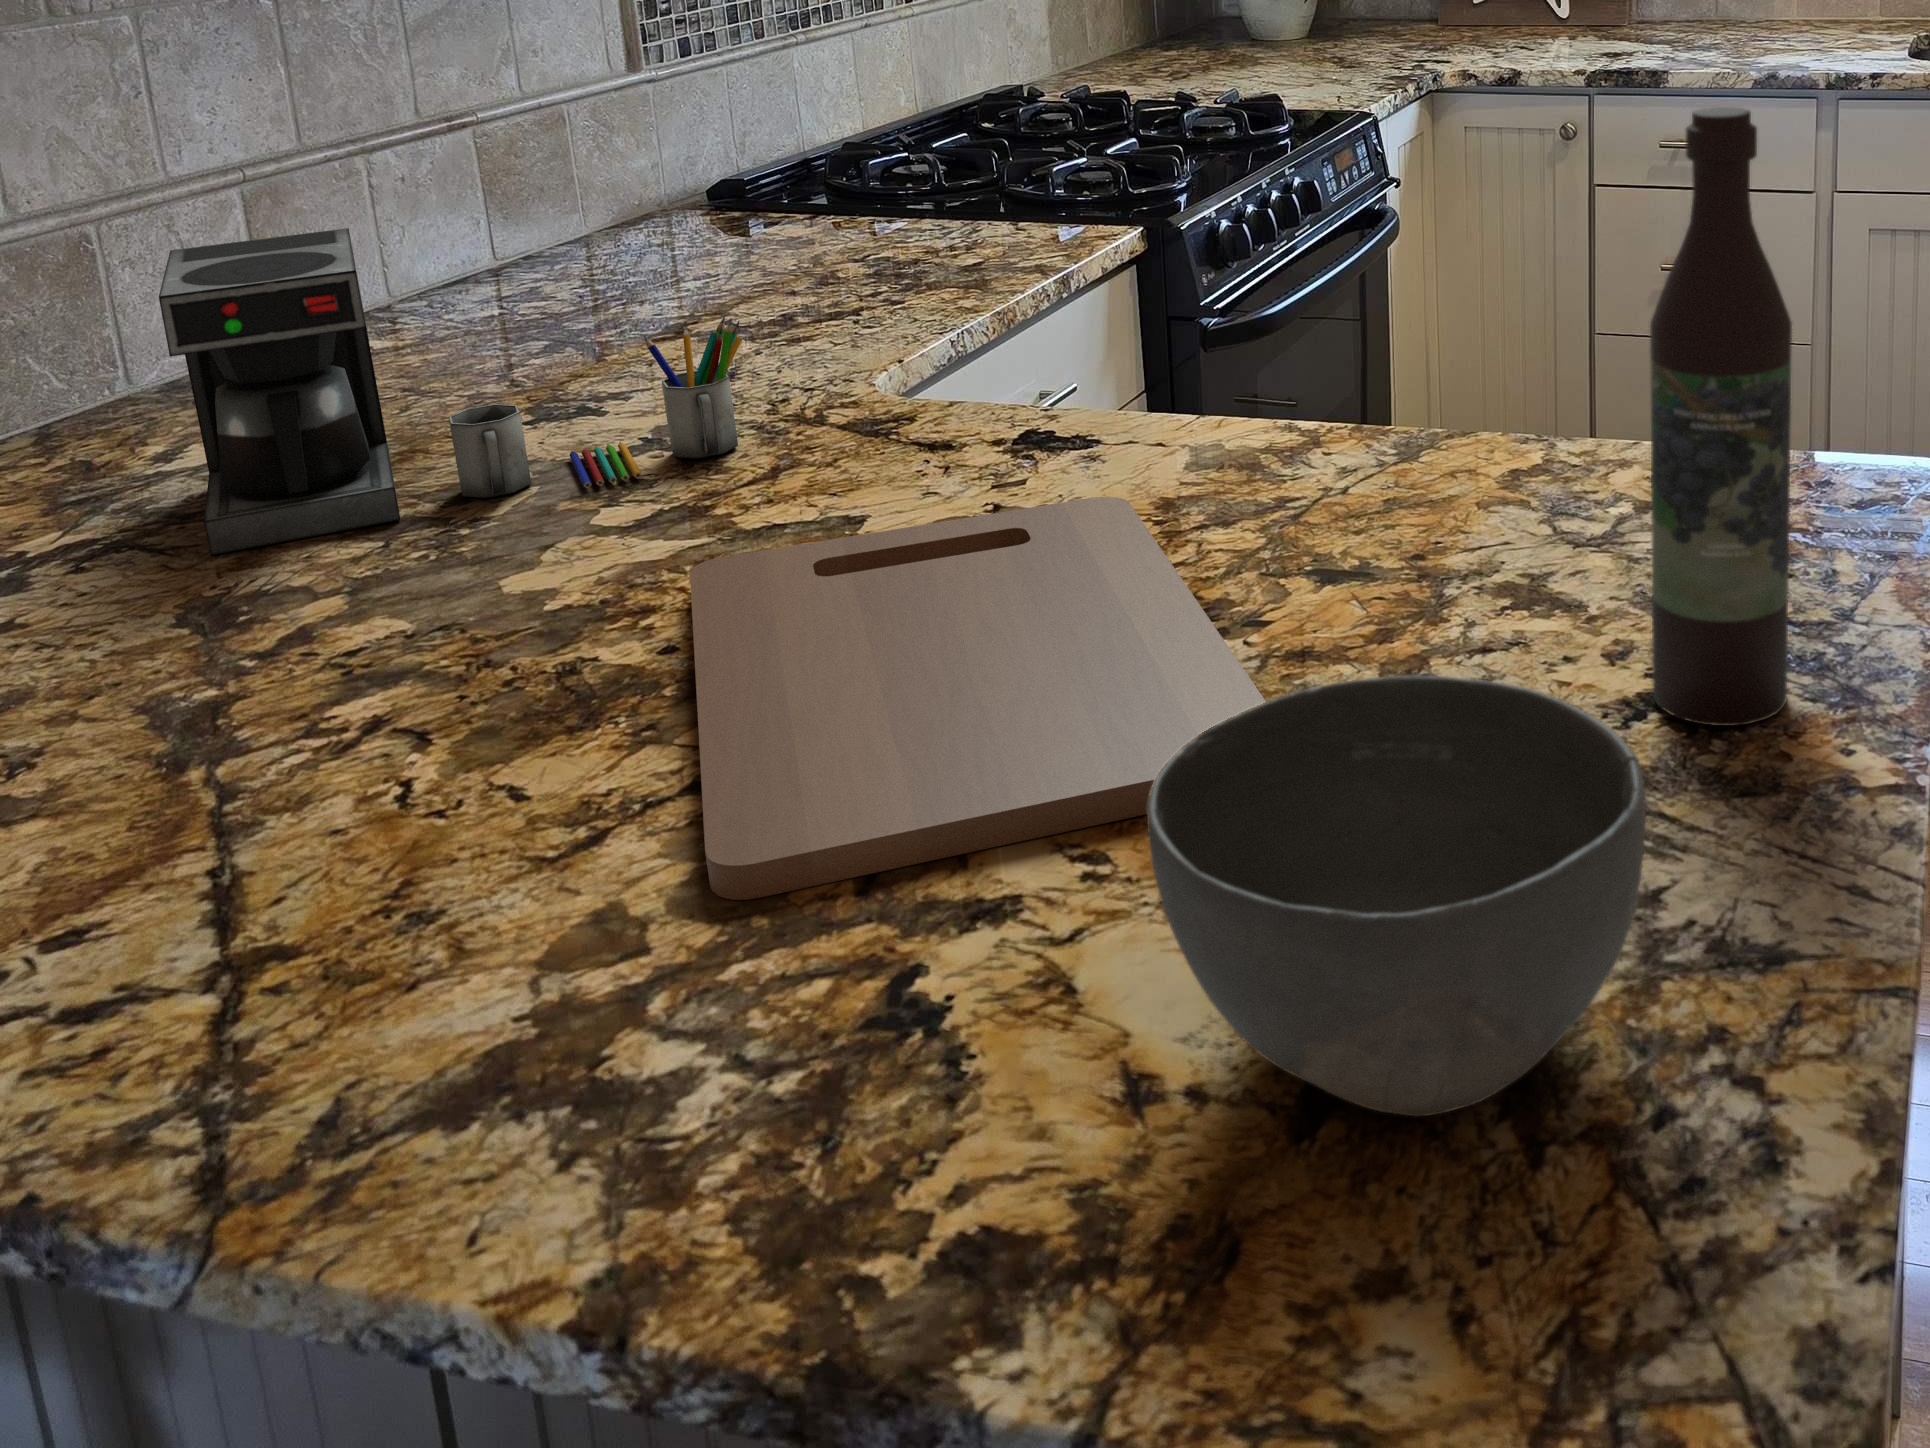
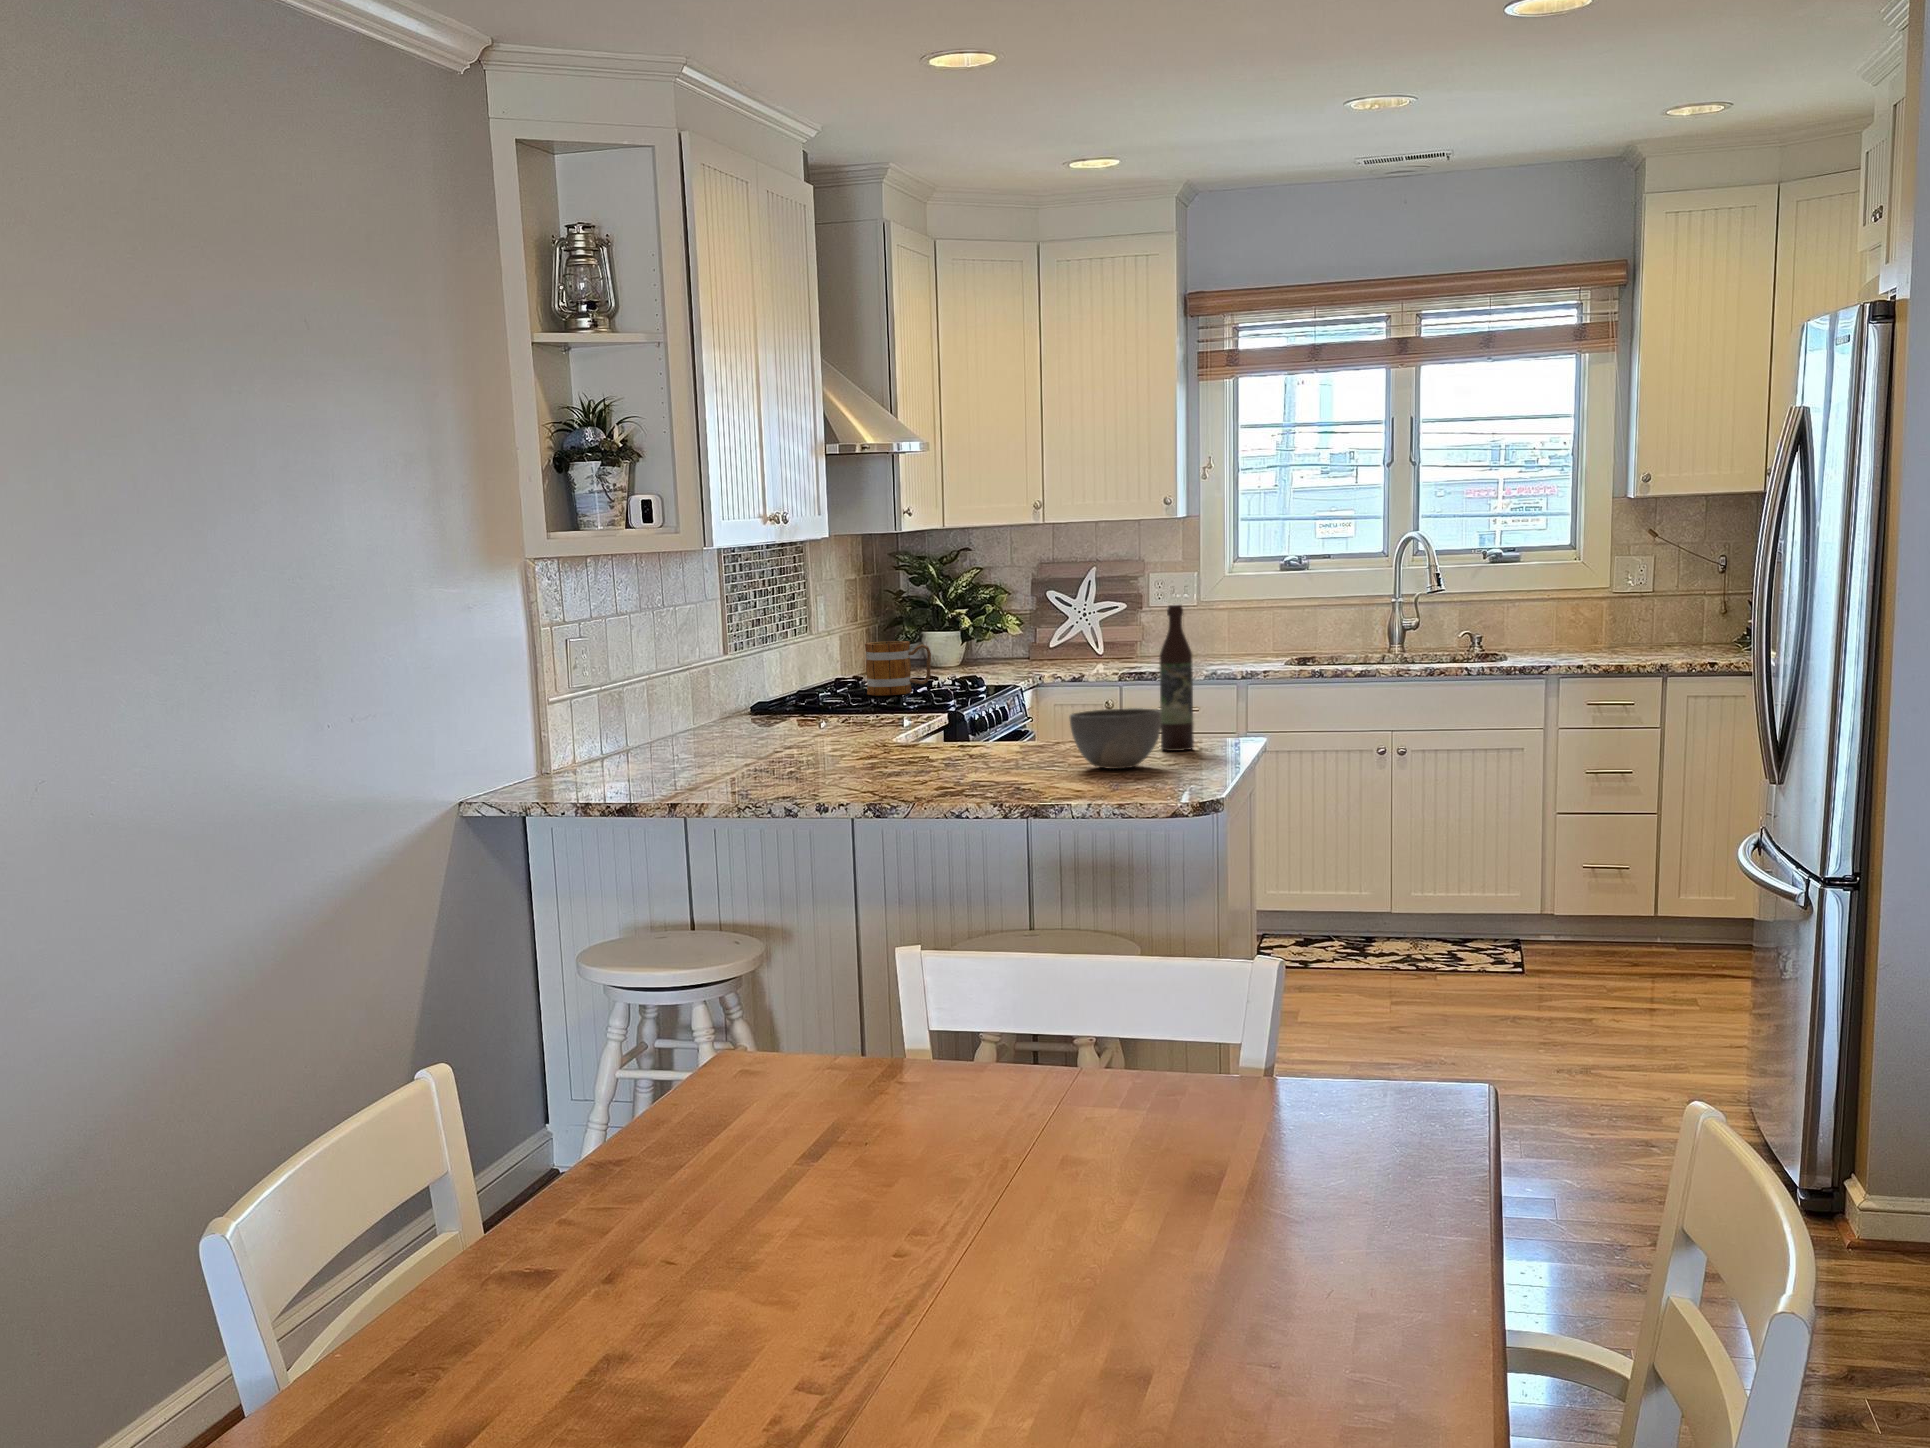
mug: none [1038,20,1182,141] -> present [865,641,931,695]
coffee maker: present [159,228,742,555] -> none [708,670,871,754]
cutting board: present [690,497,1266,900] -> none [898,734,1078,768]

